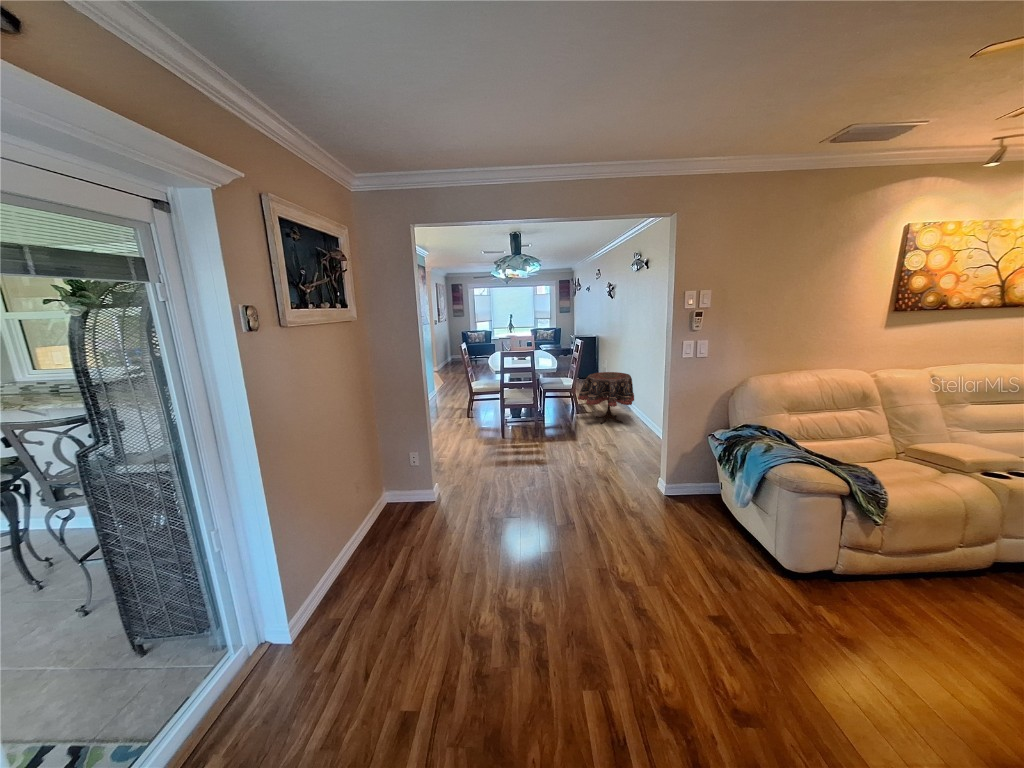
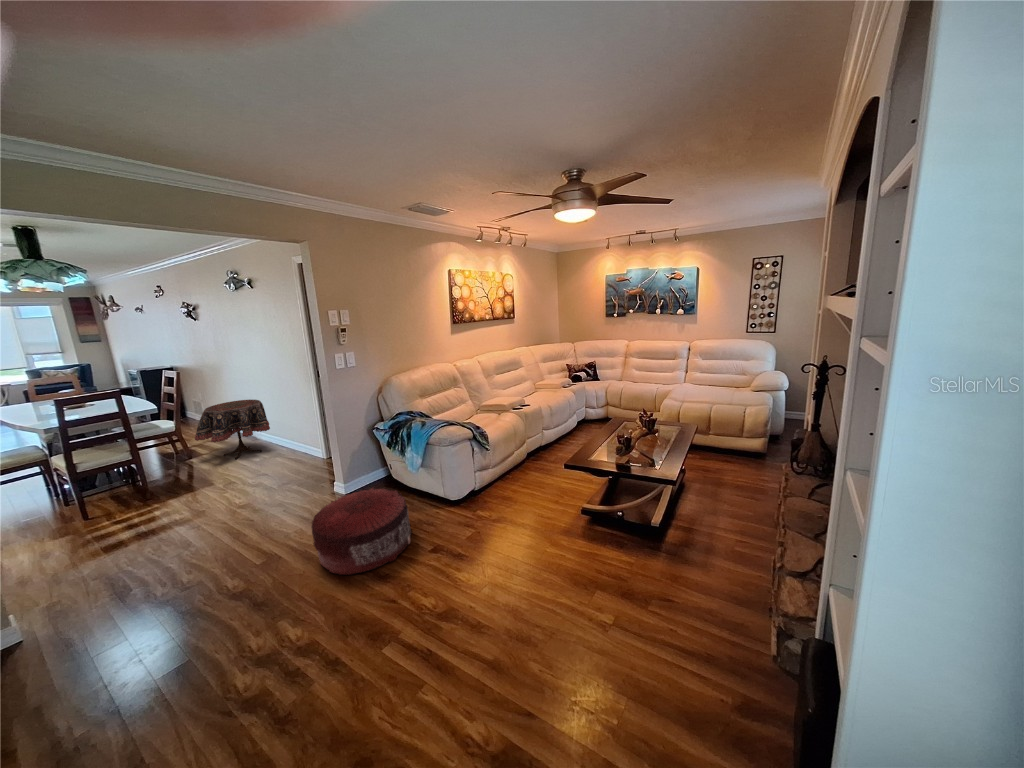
pouf: none [593,496,707,599] -> present [312,488,412,575]

